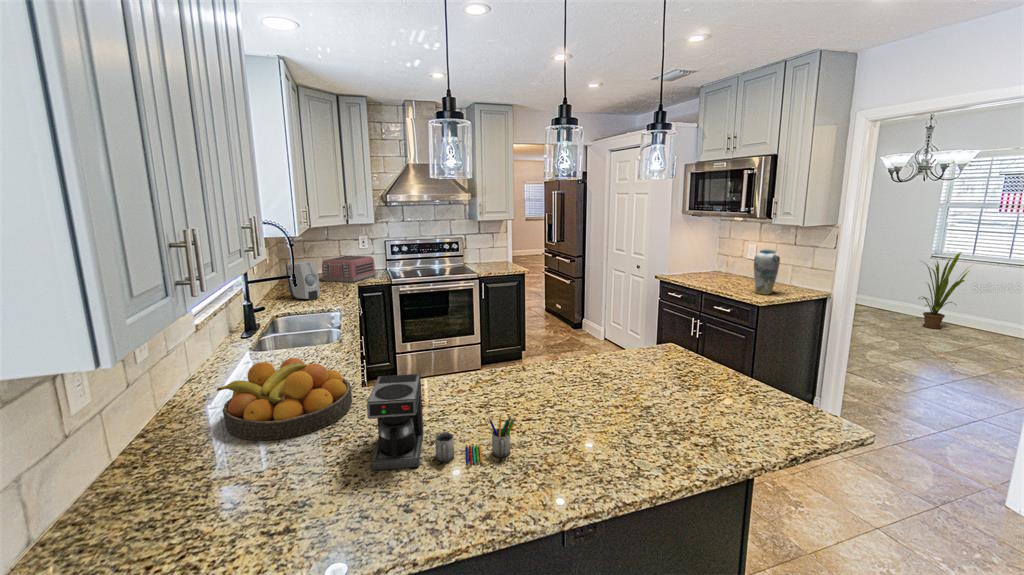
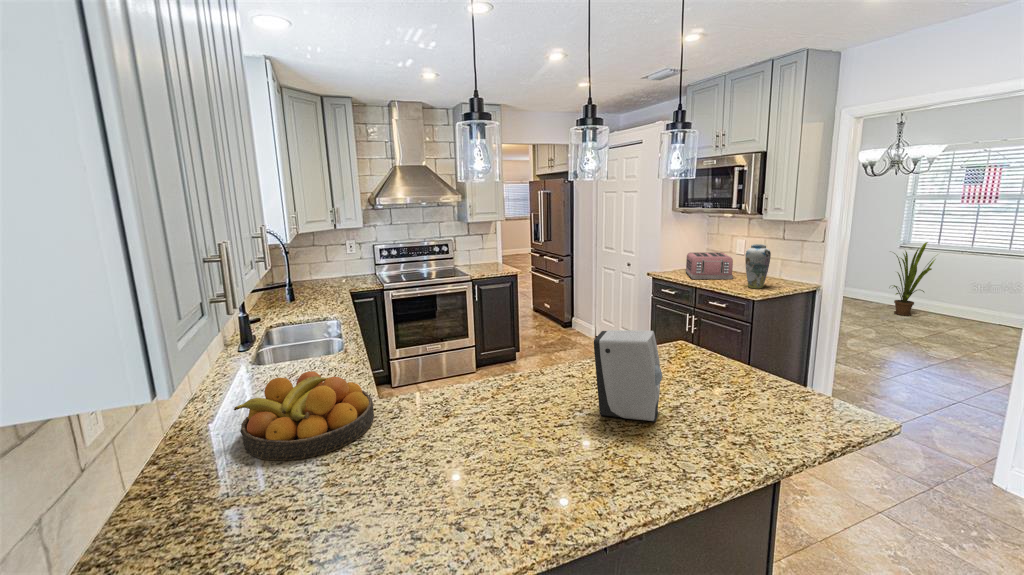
toaster: present [322,256,376,282] -> present [685,252,733,279]
soap dispenser: present [286,262,320,300] -> present [594,330,662,422]
coffee maker: present [367,374,515,471] -> none [406,384,556,488]

